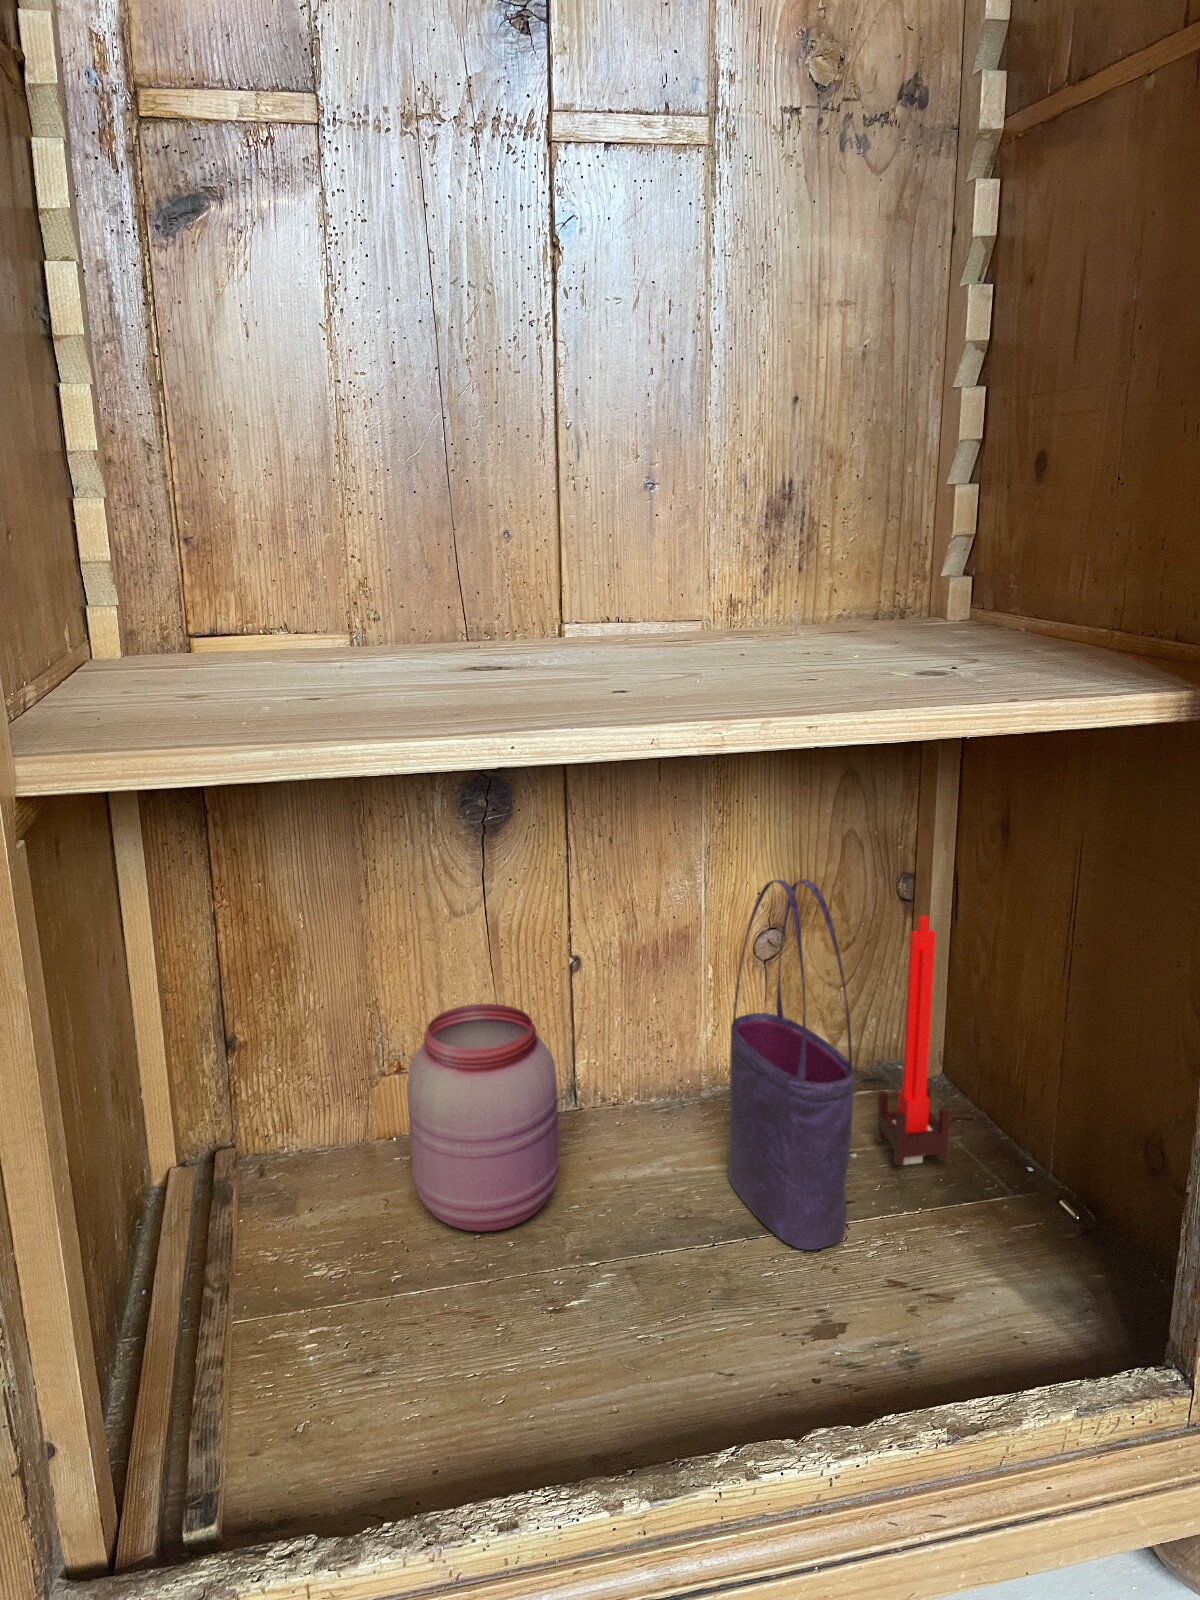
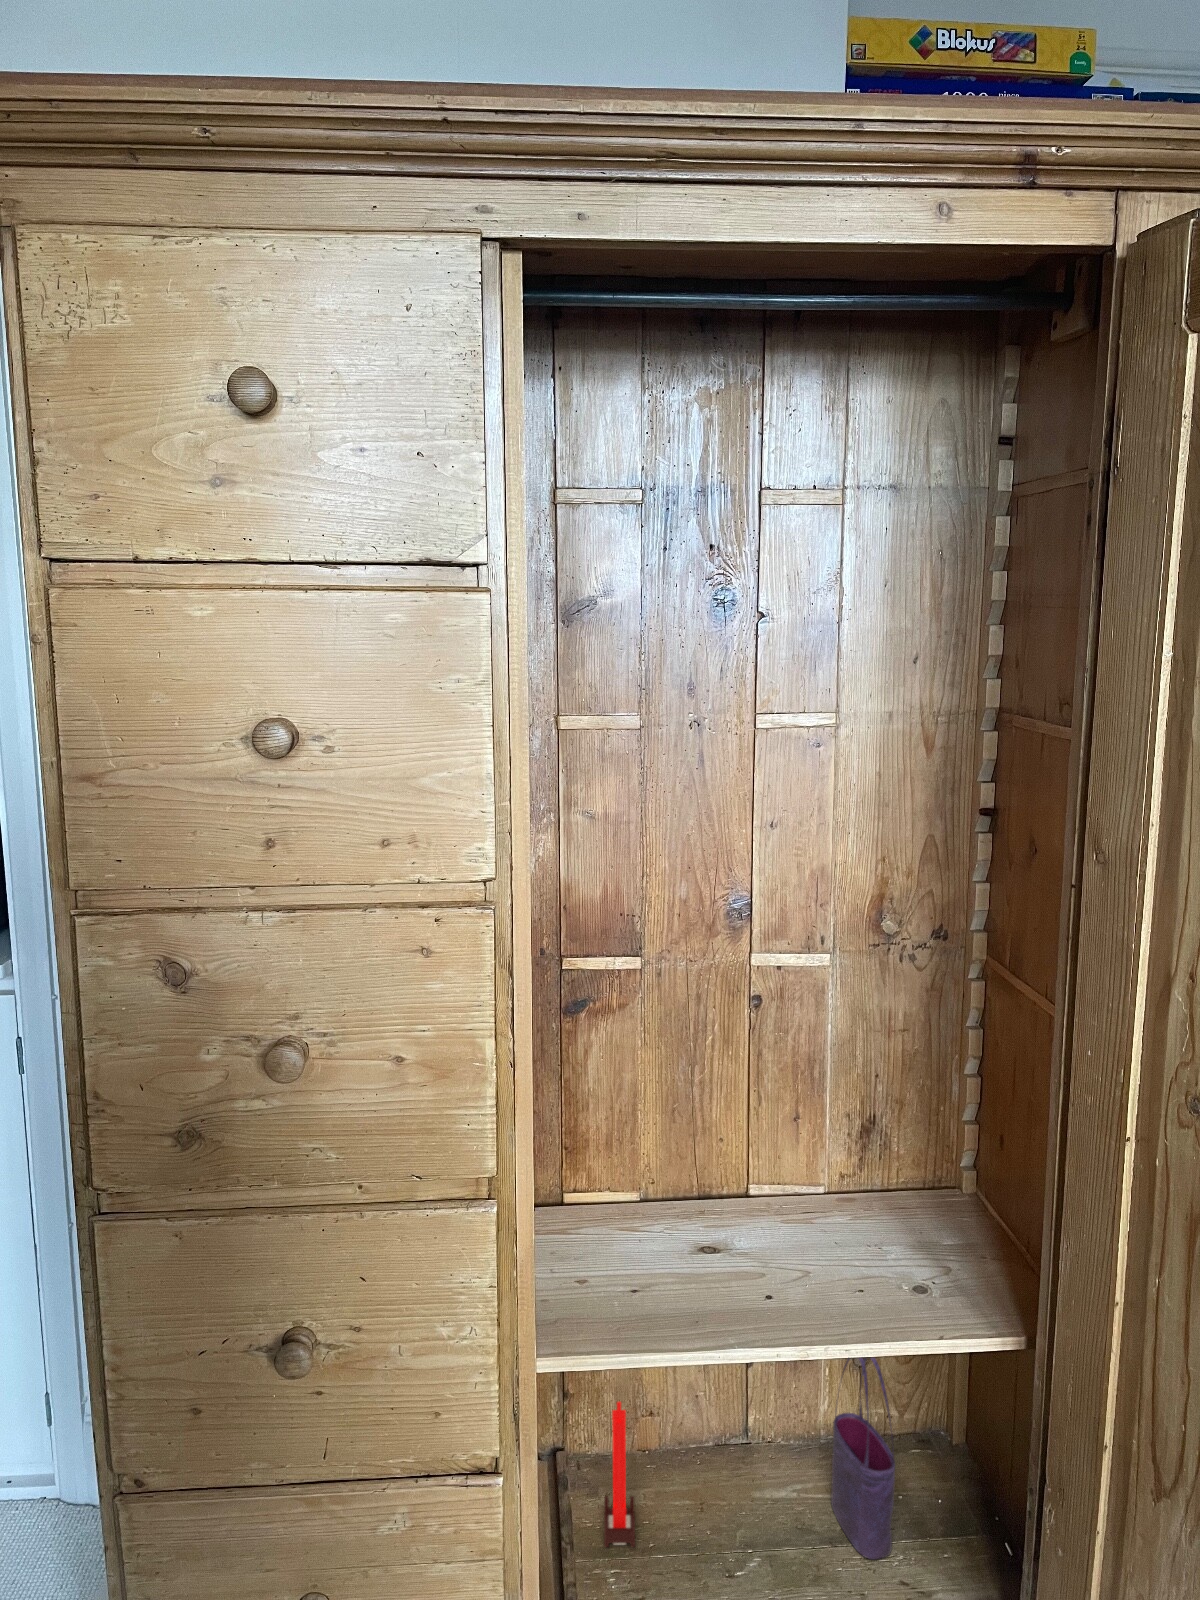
candle: present [876,916,950,1165] -> present [604,1402,635,1547]
jar: present [407,1004,559,1232] -> none [662,1392,739,1524]

